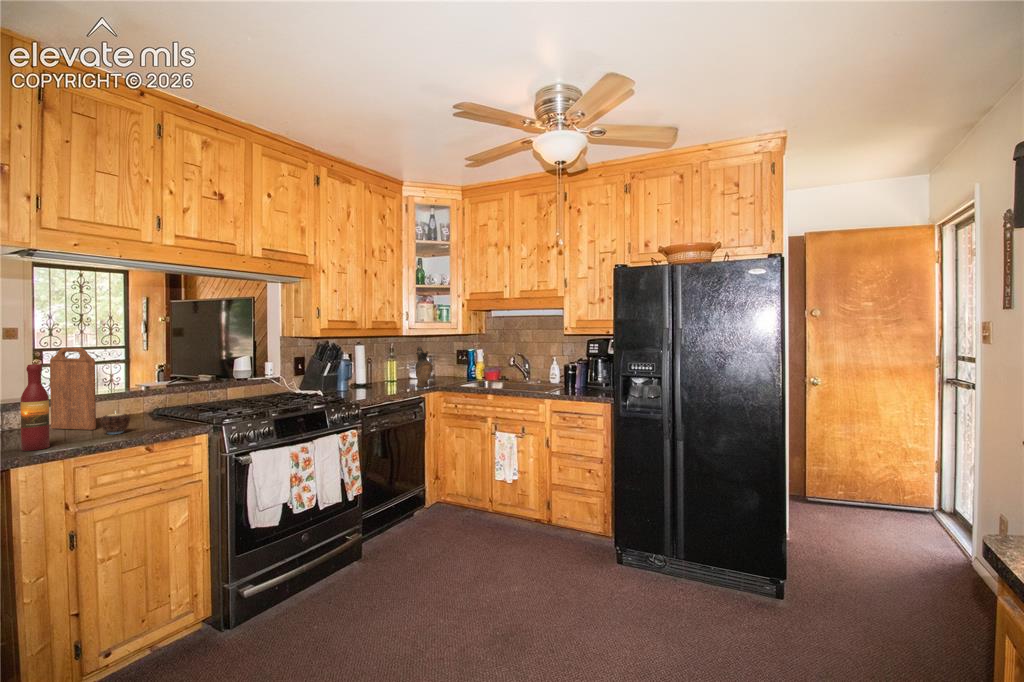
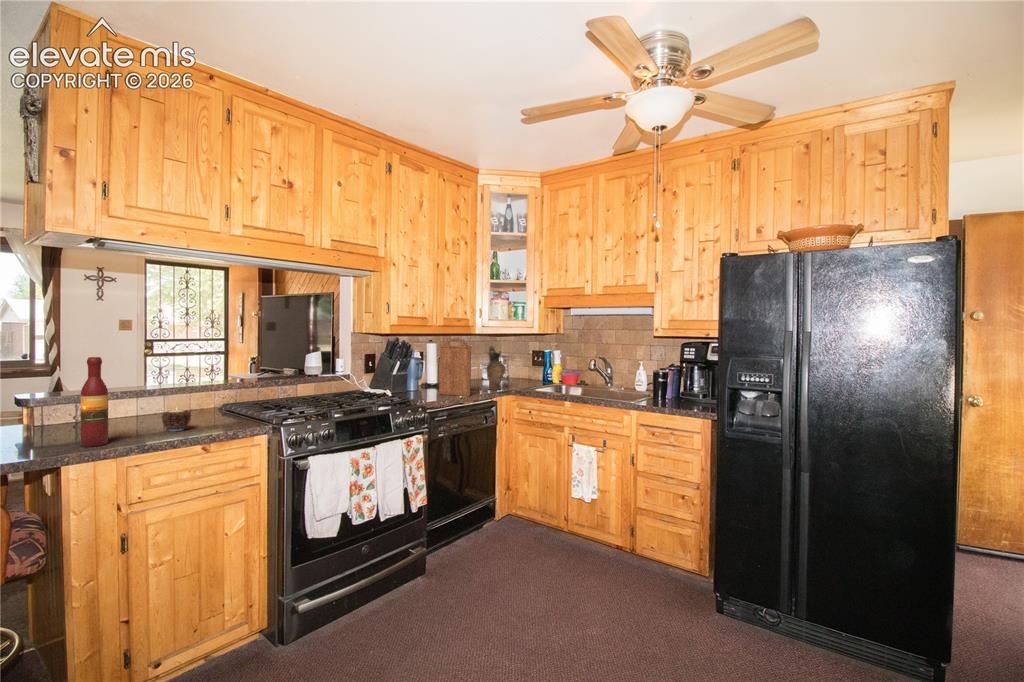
cutting board: present [50,348,96,430] -> present [439,338,471,396]

